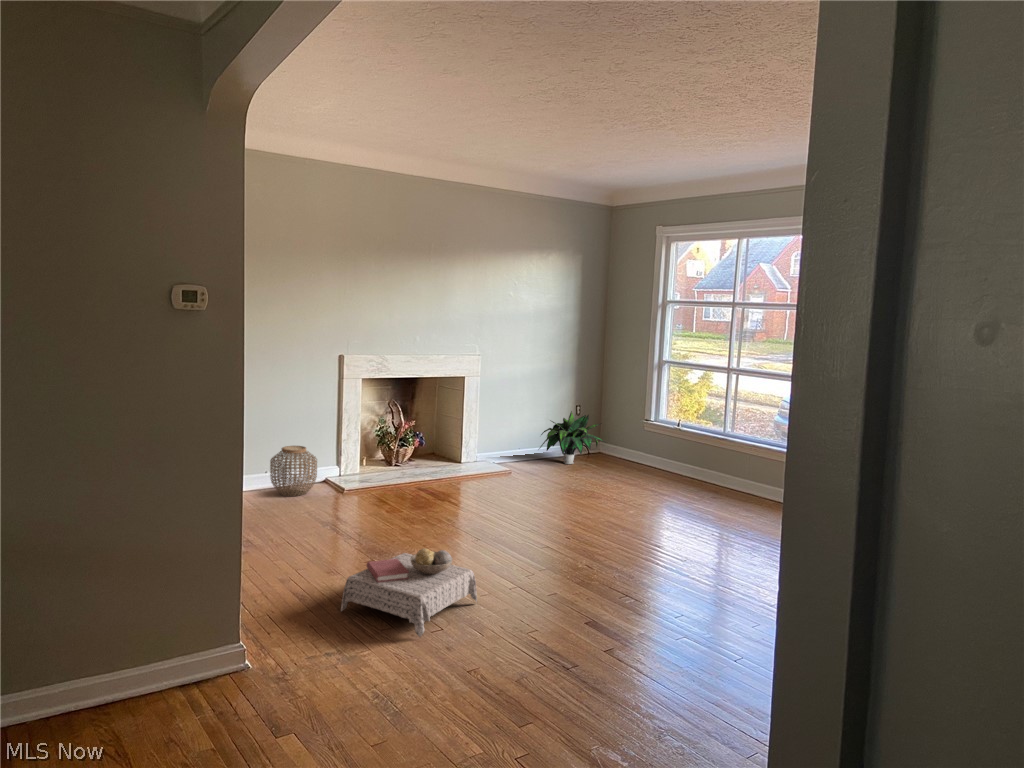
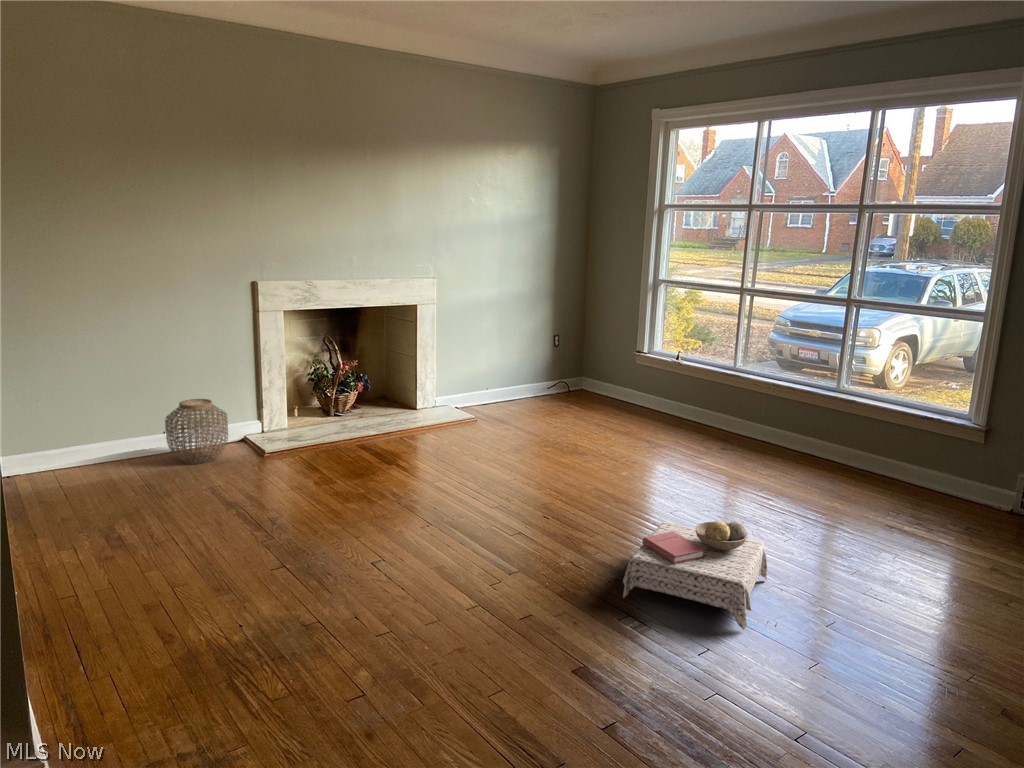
potted plant: present [540,411,605,464] -> none [509,342,592,407]
ottoman: present [341,548,477,637] -> present [623,520,768,630]

